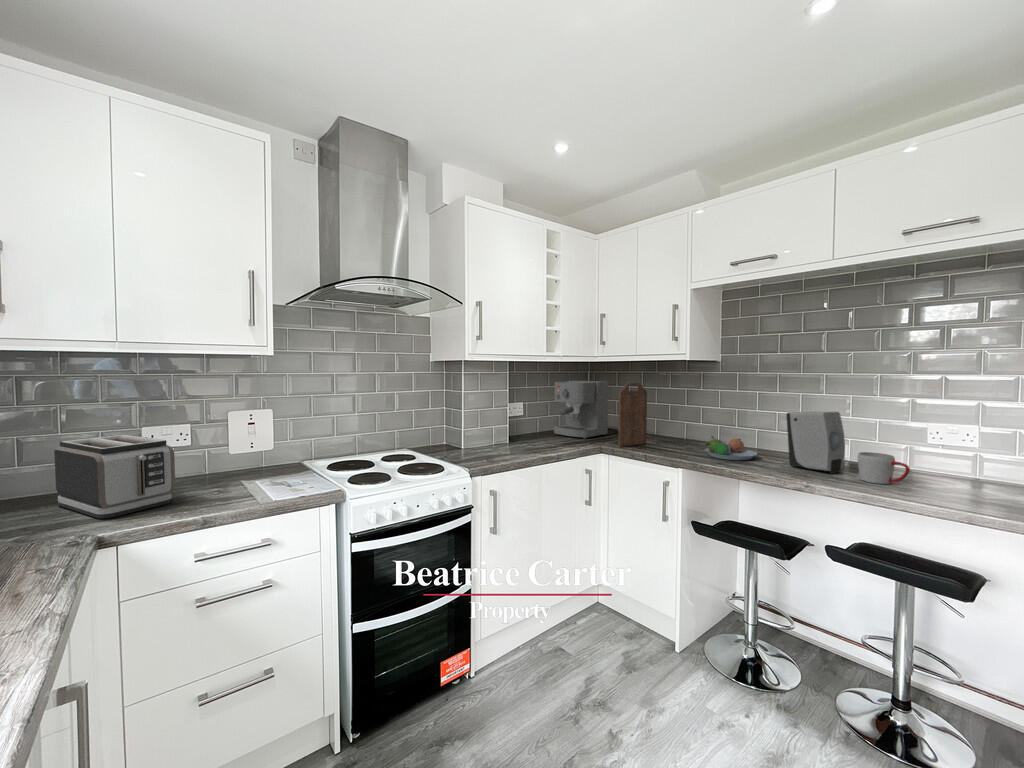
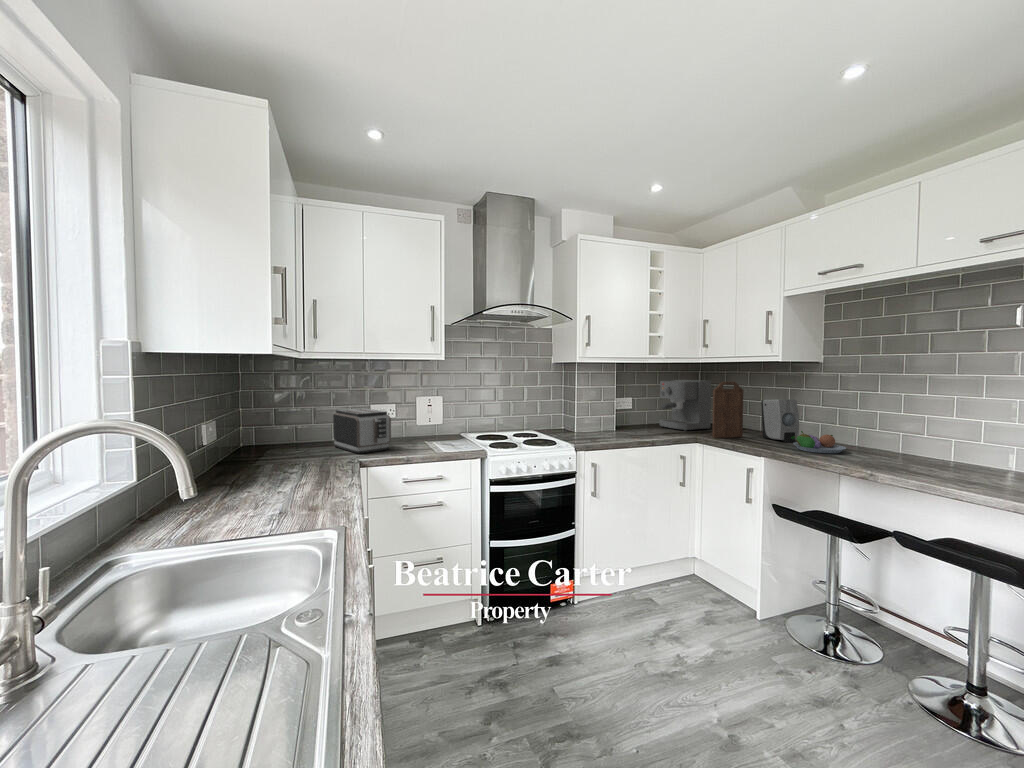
soap dispenser: present [786,412,845,474] -> present [761,399,799,442]
mug: present [858,452,910,484] -> none [934,448,984,478]

